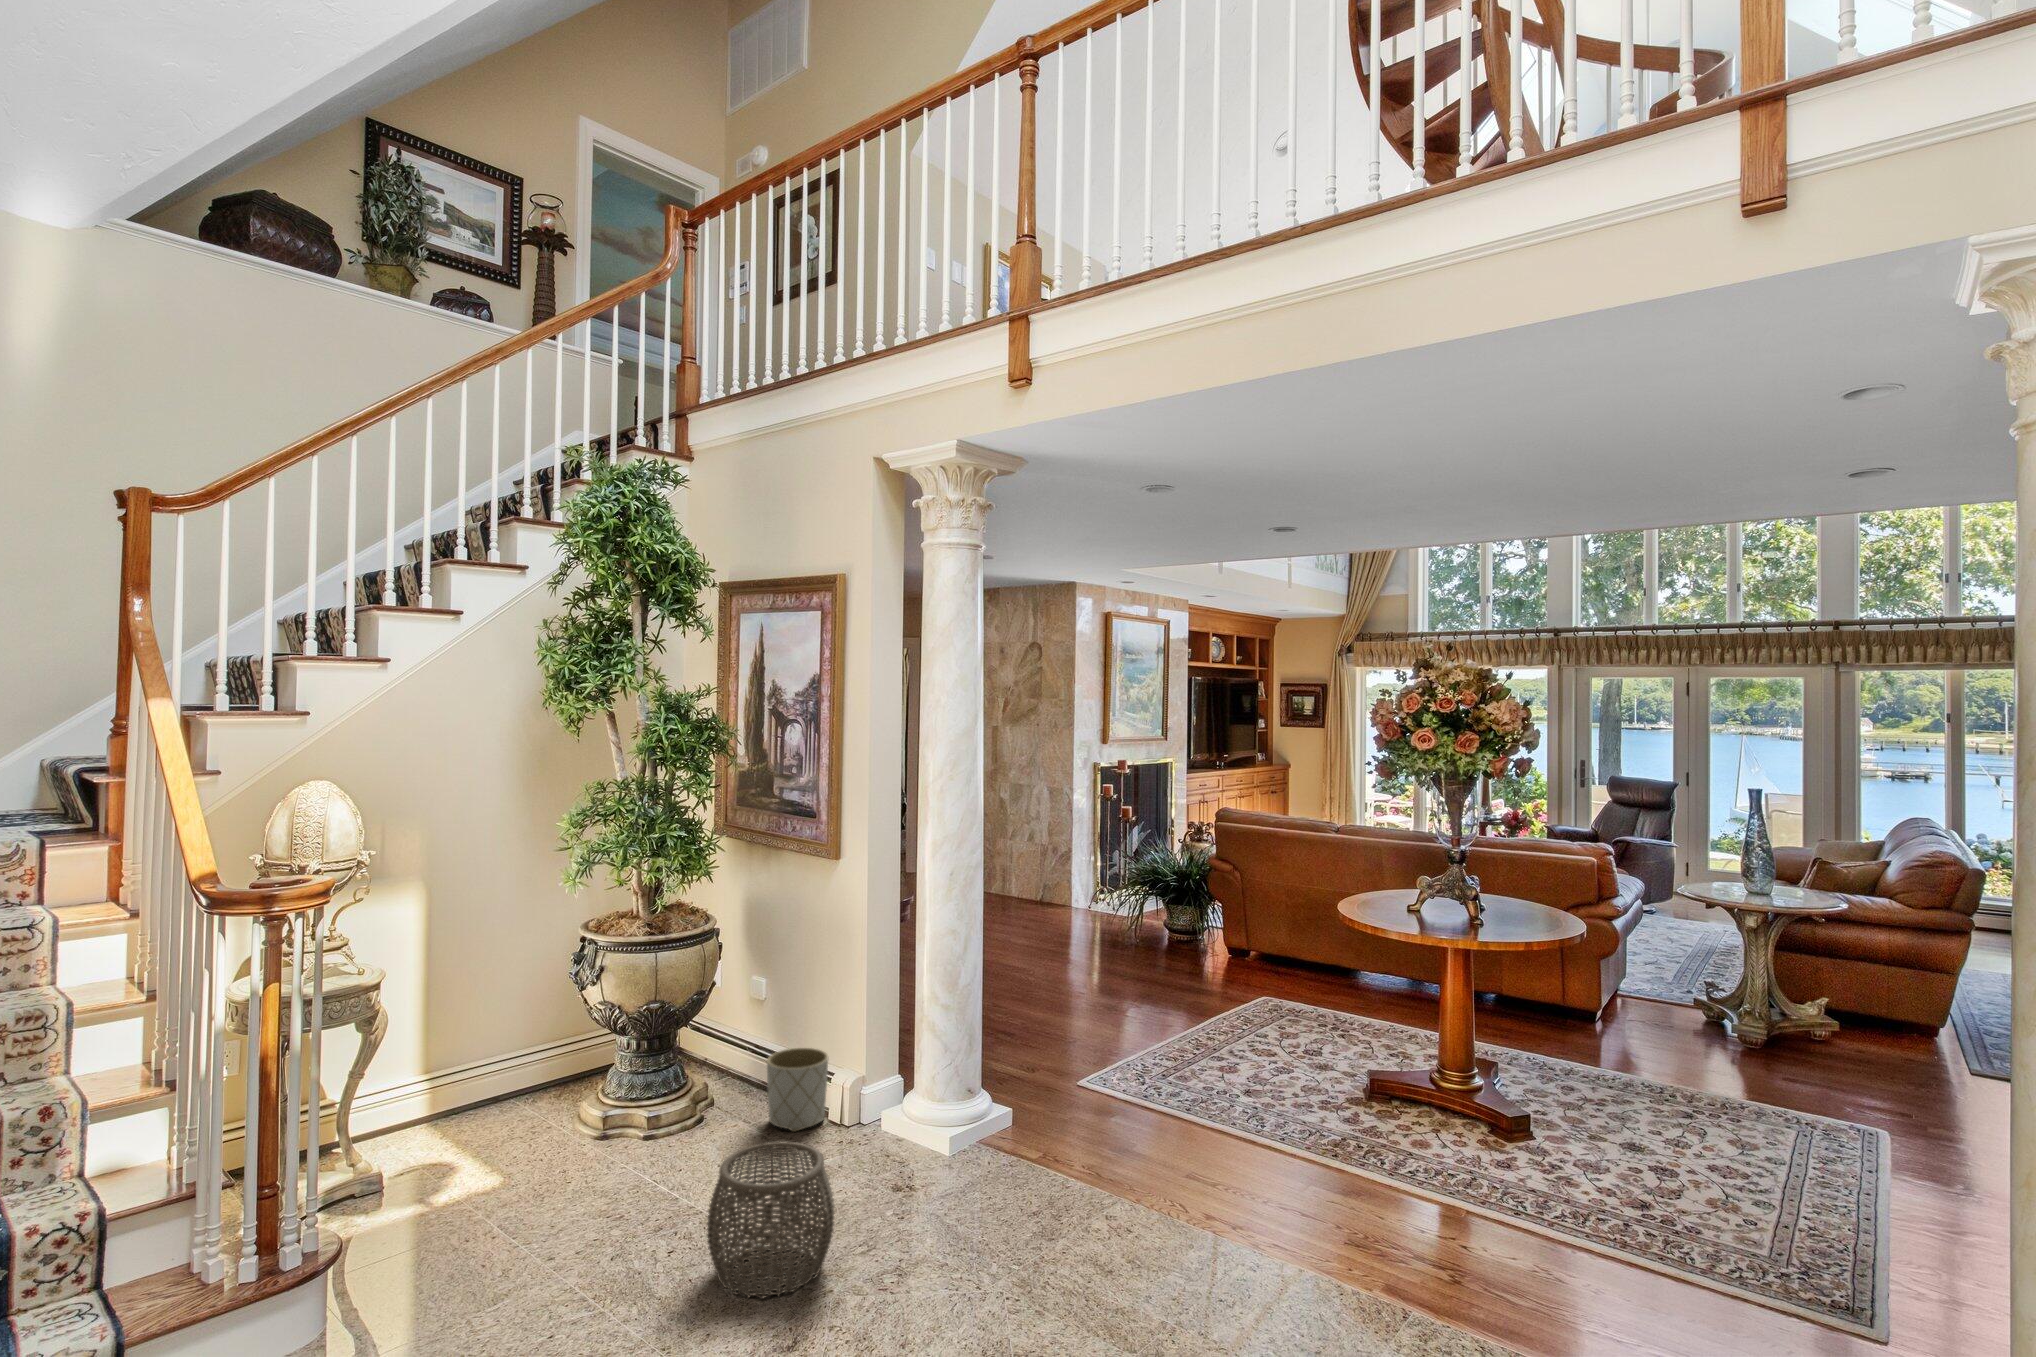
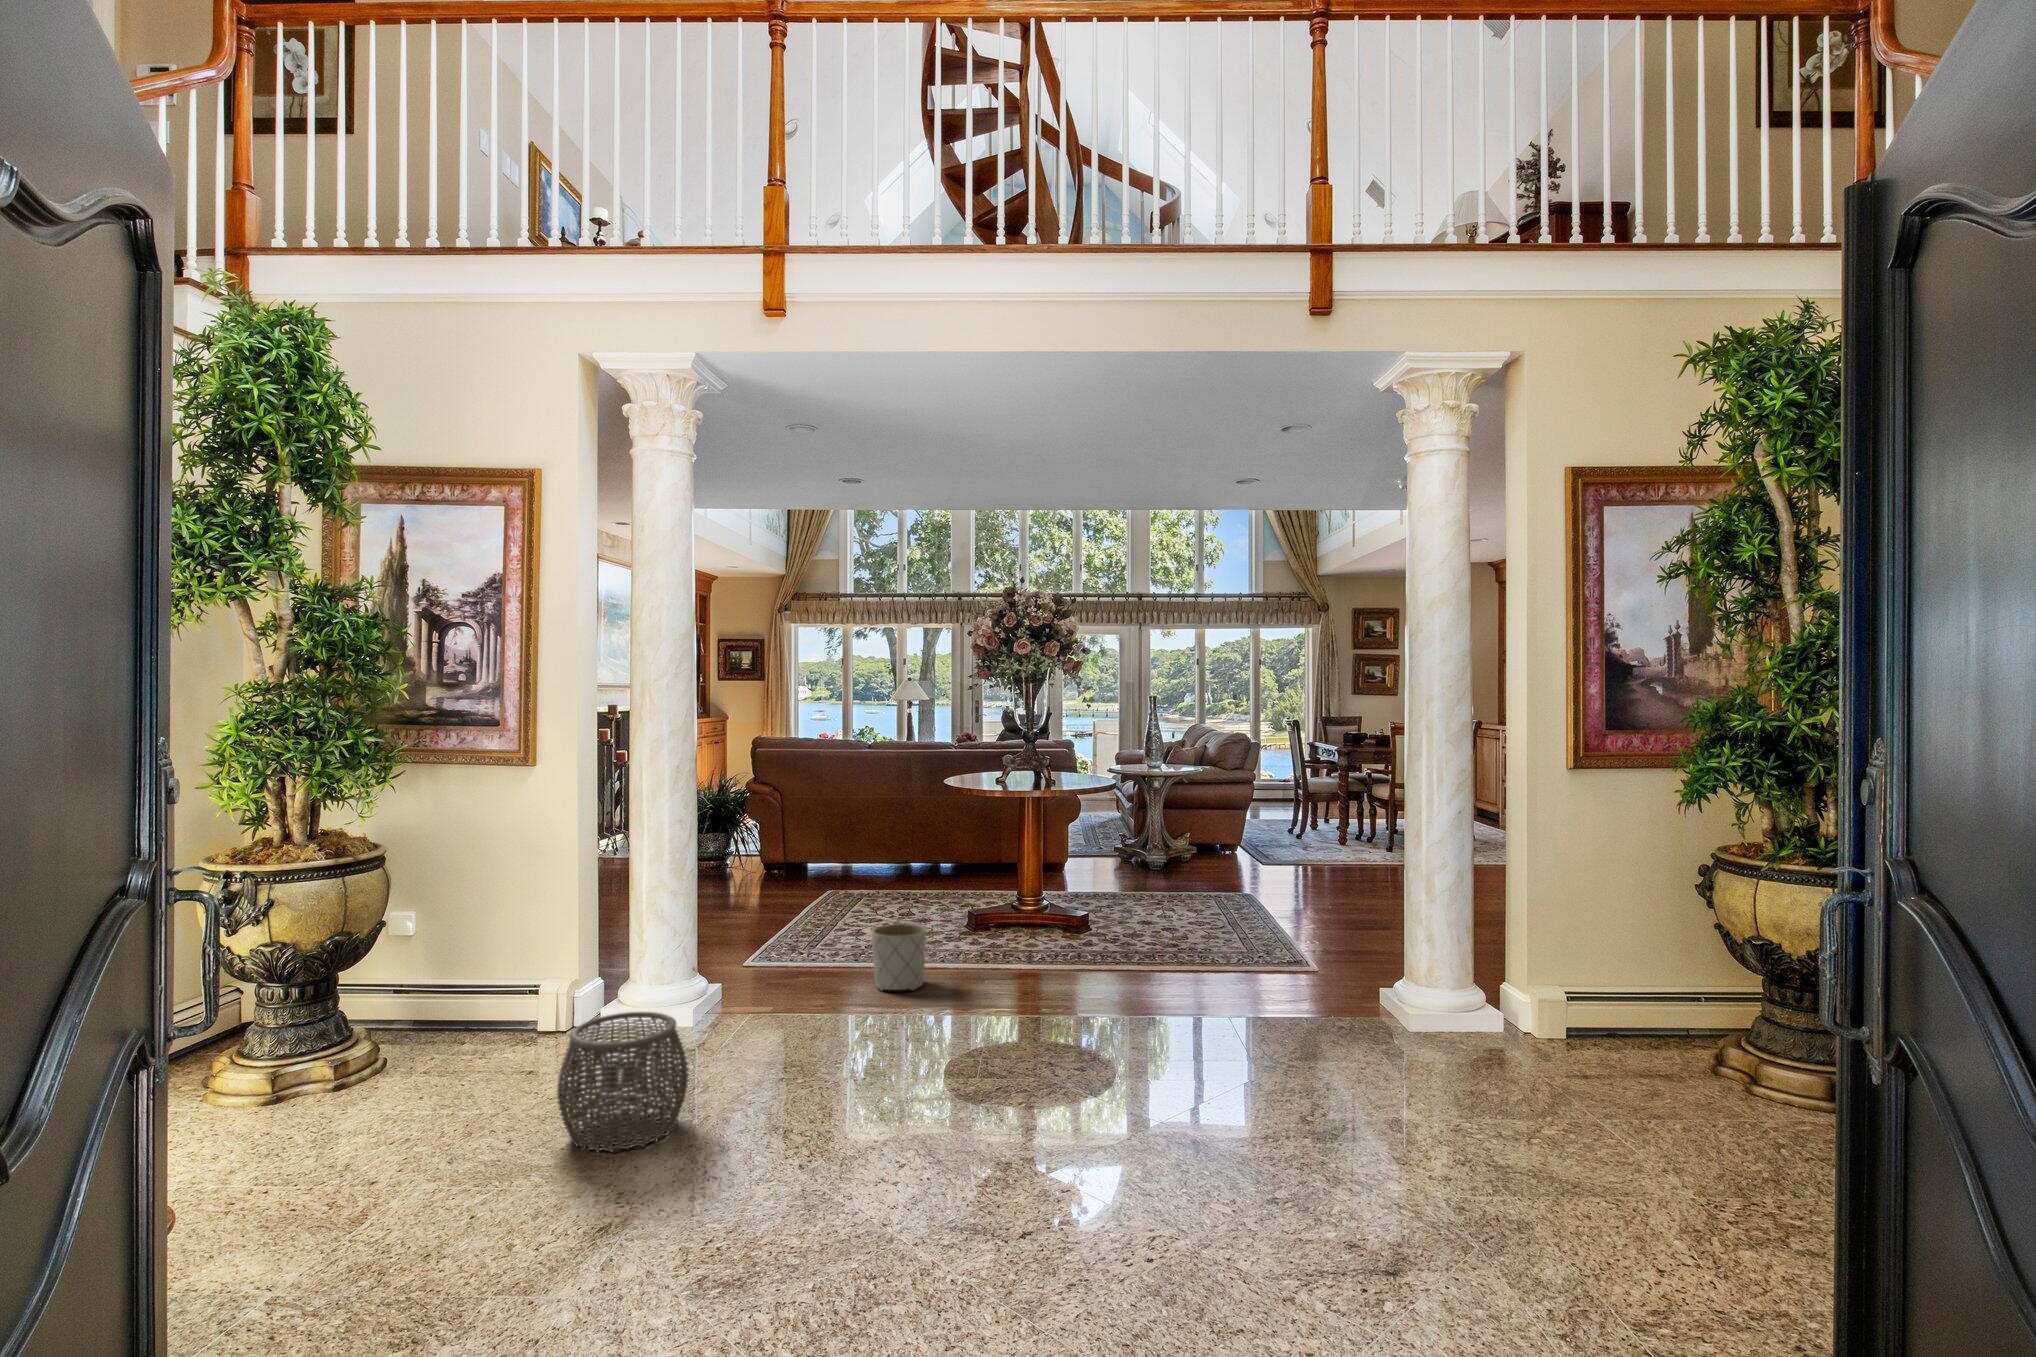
planter: present [767,1048,828,1132] -> present [872,924,927,991]

